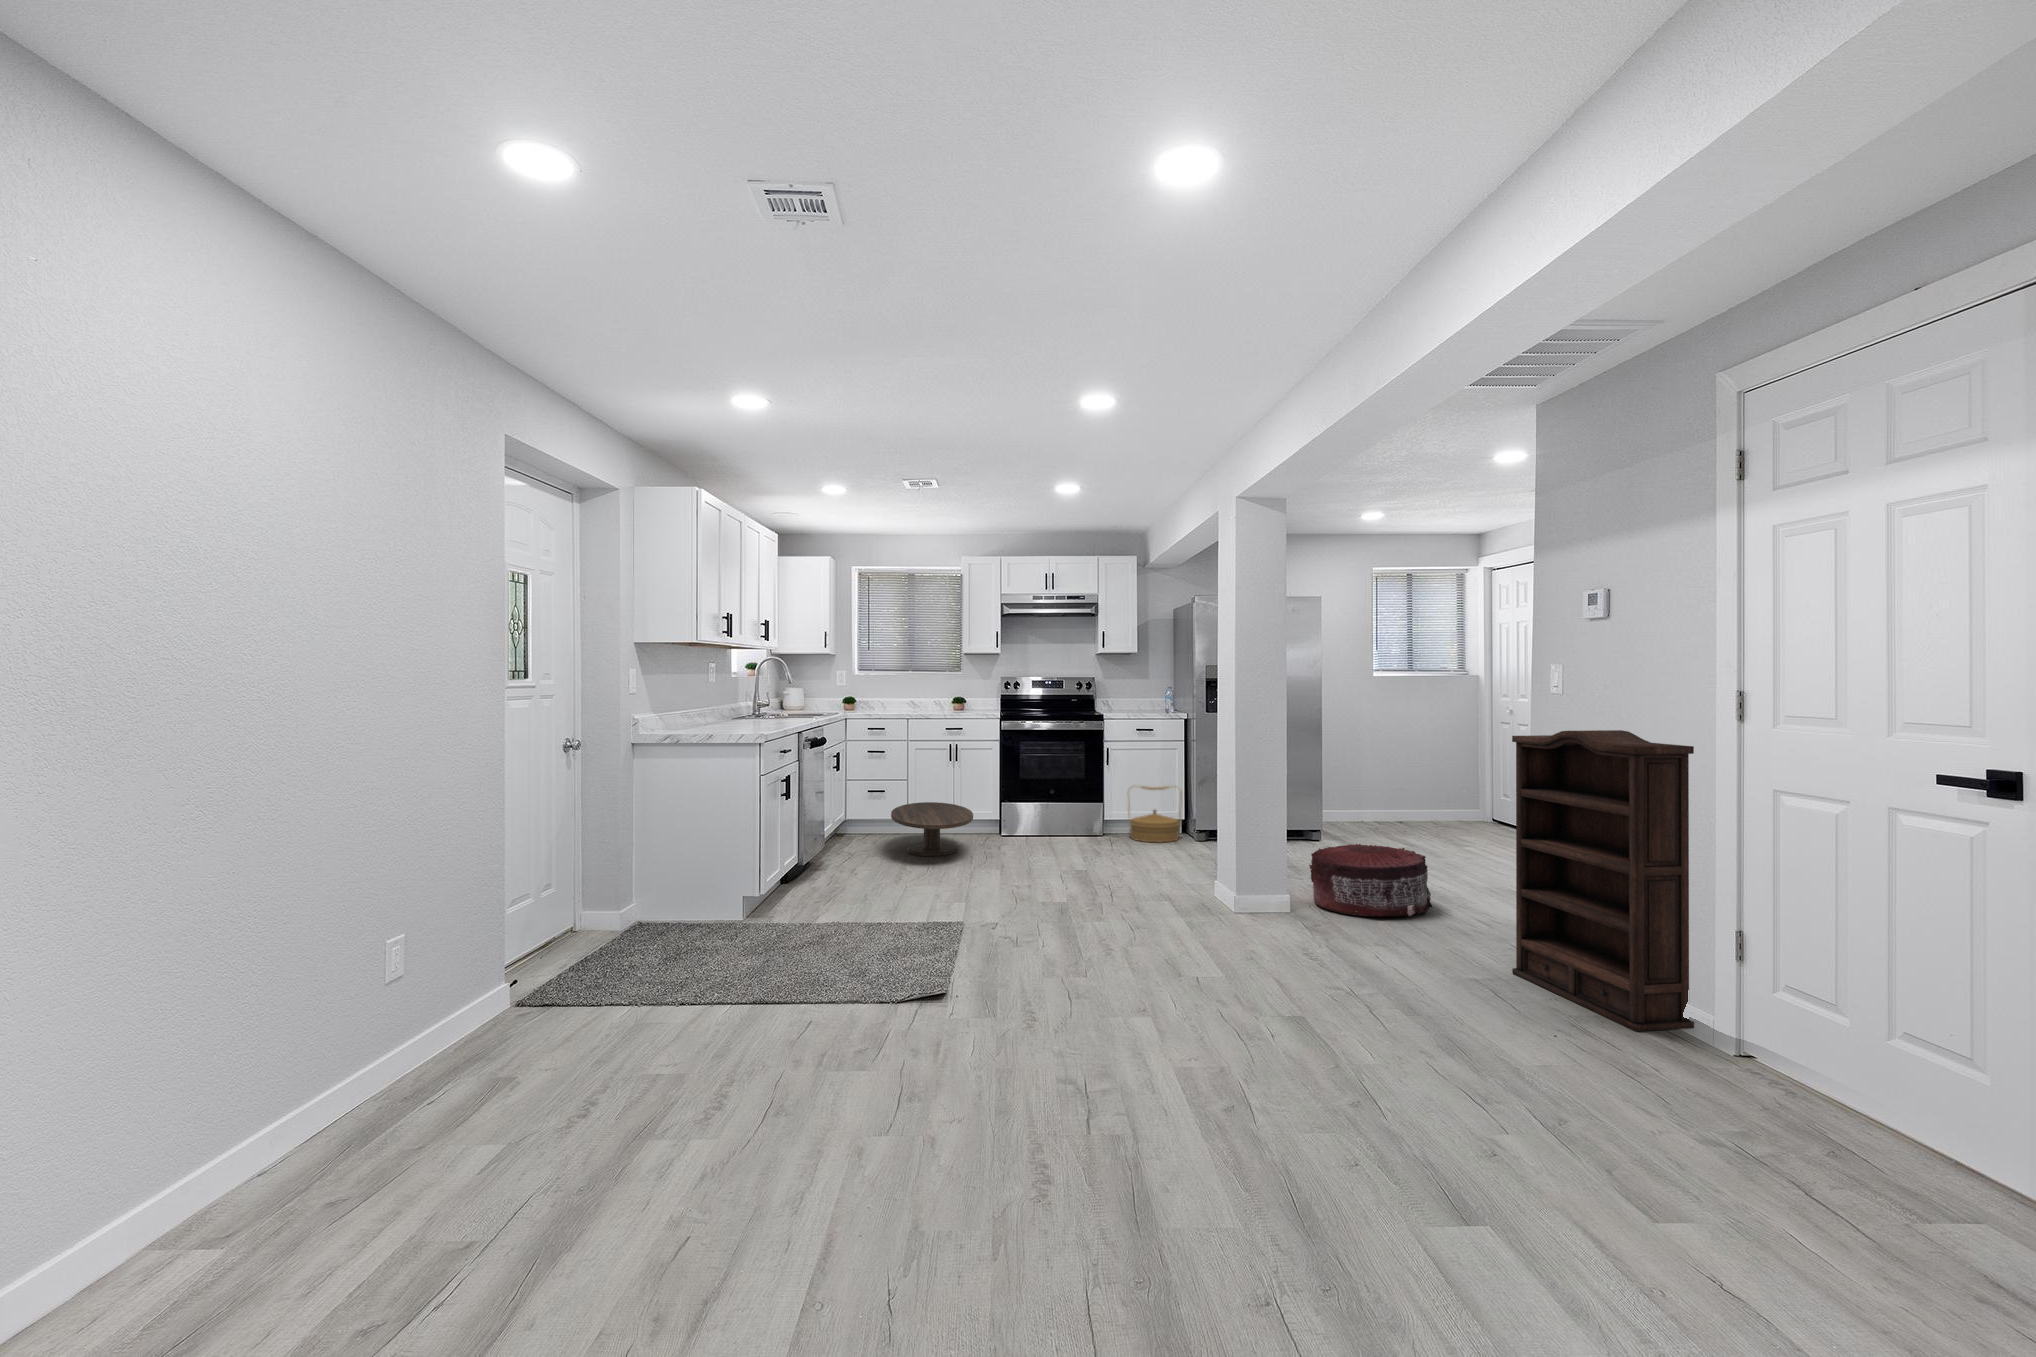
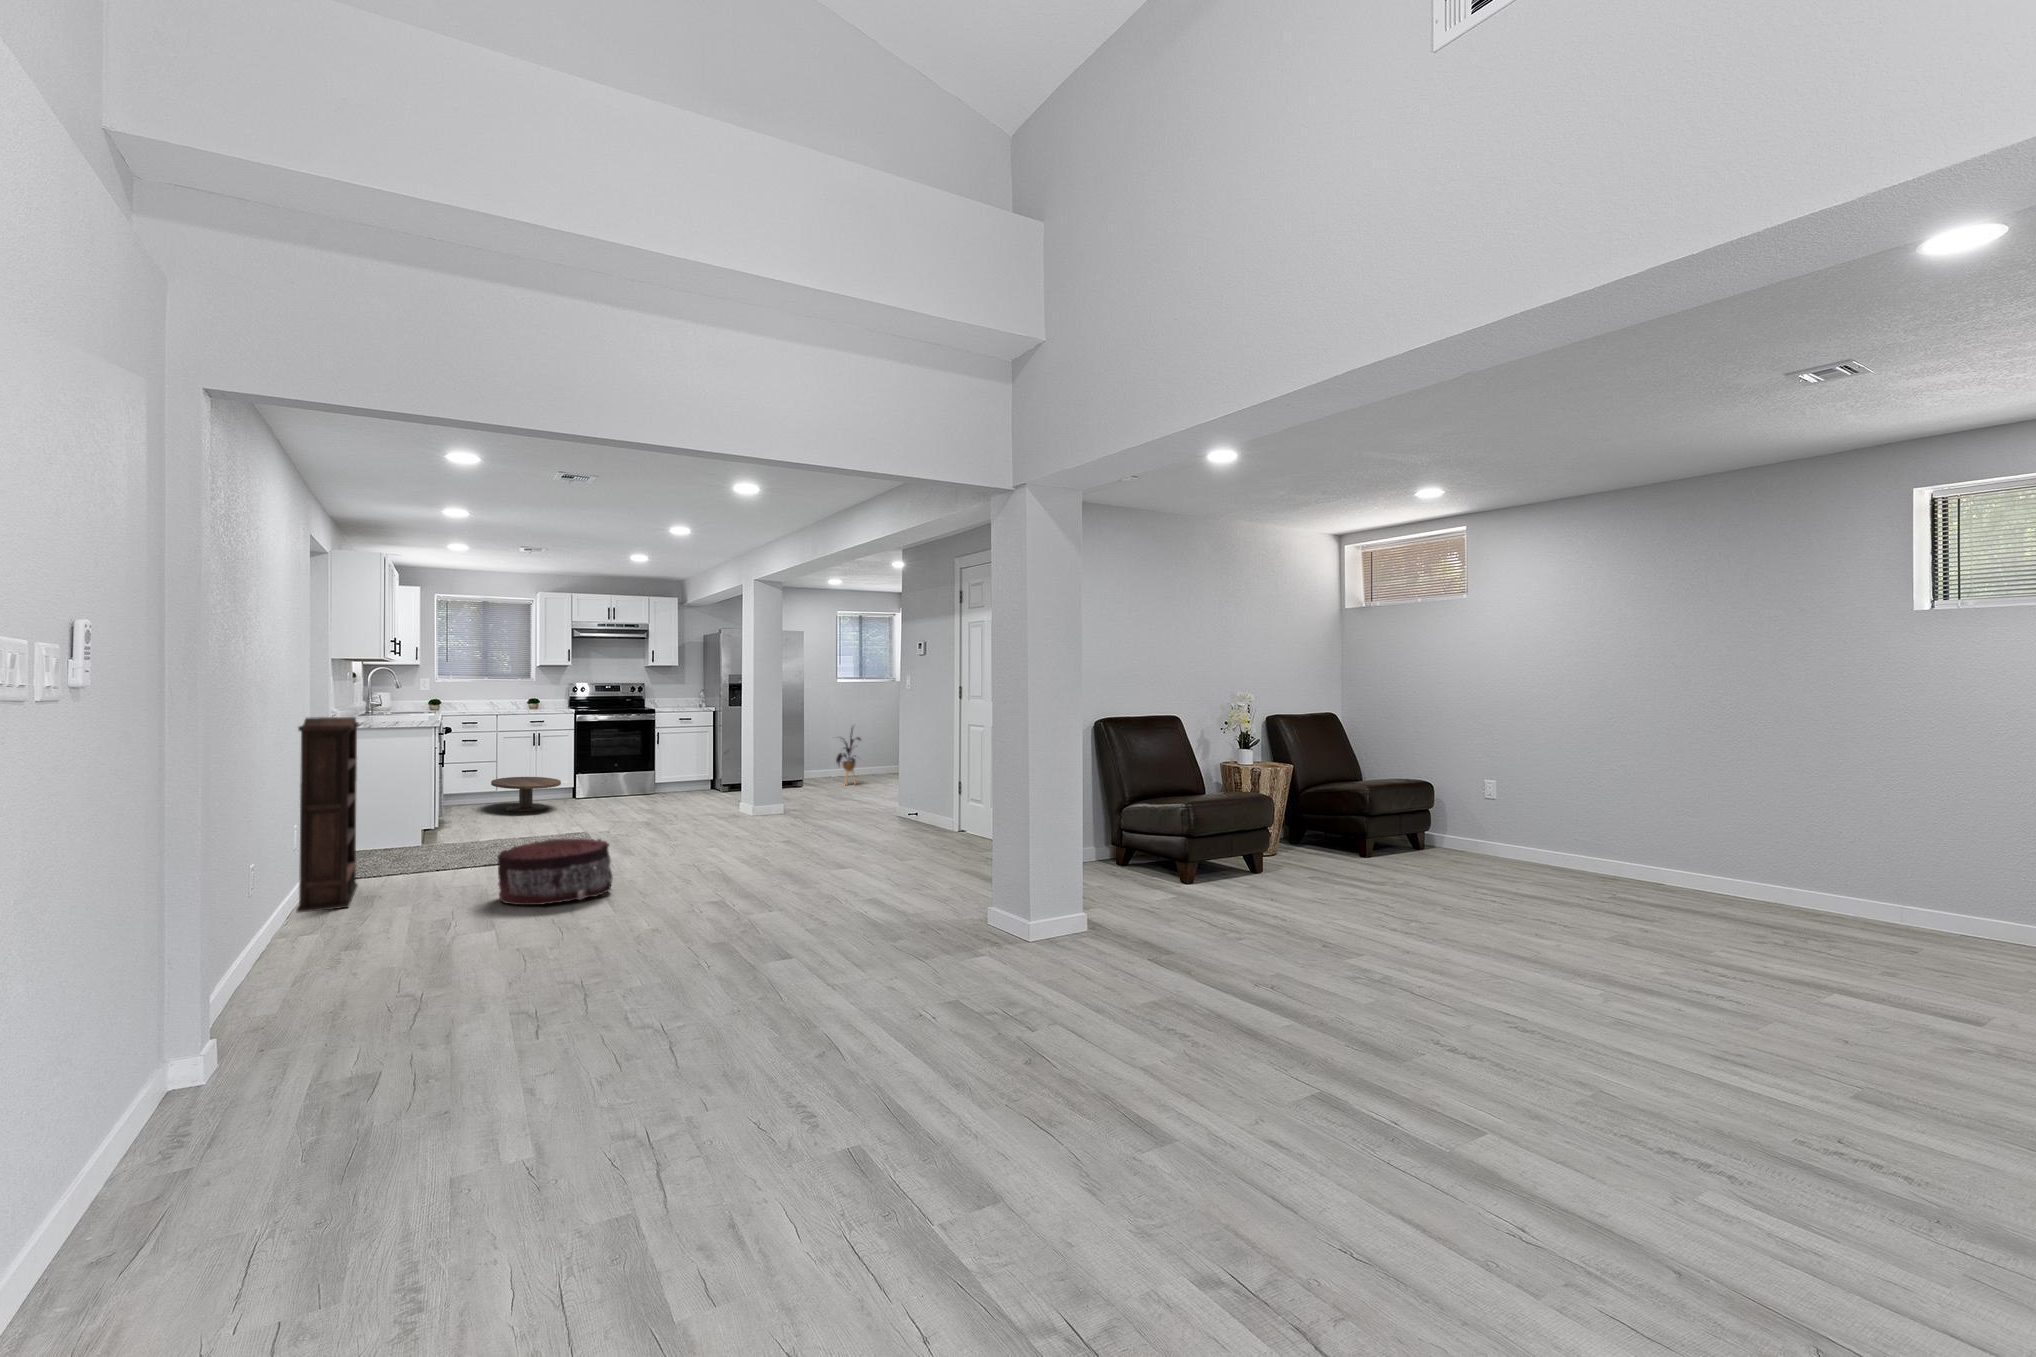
bookshelf: present [1512,730,1694,1031] -> present [297,717,359,912]
house plant: none [1362,743,1415,839] -> present [836,730,861,784]
woven basket: present [1128,786,1182,843] -> none [673,758,712,796]
pouf: present [1309,844,1433,917] -> present [498,838,613,905]

